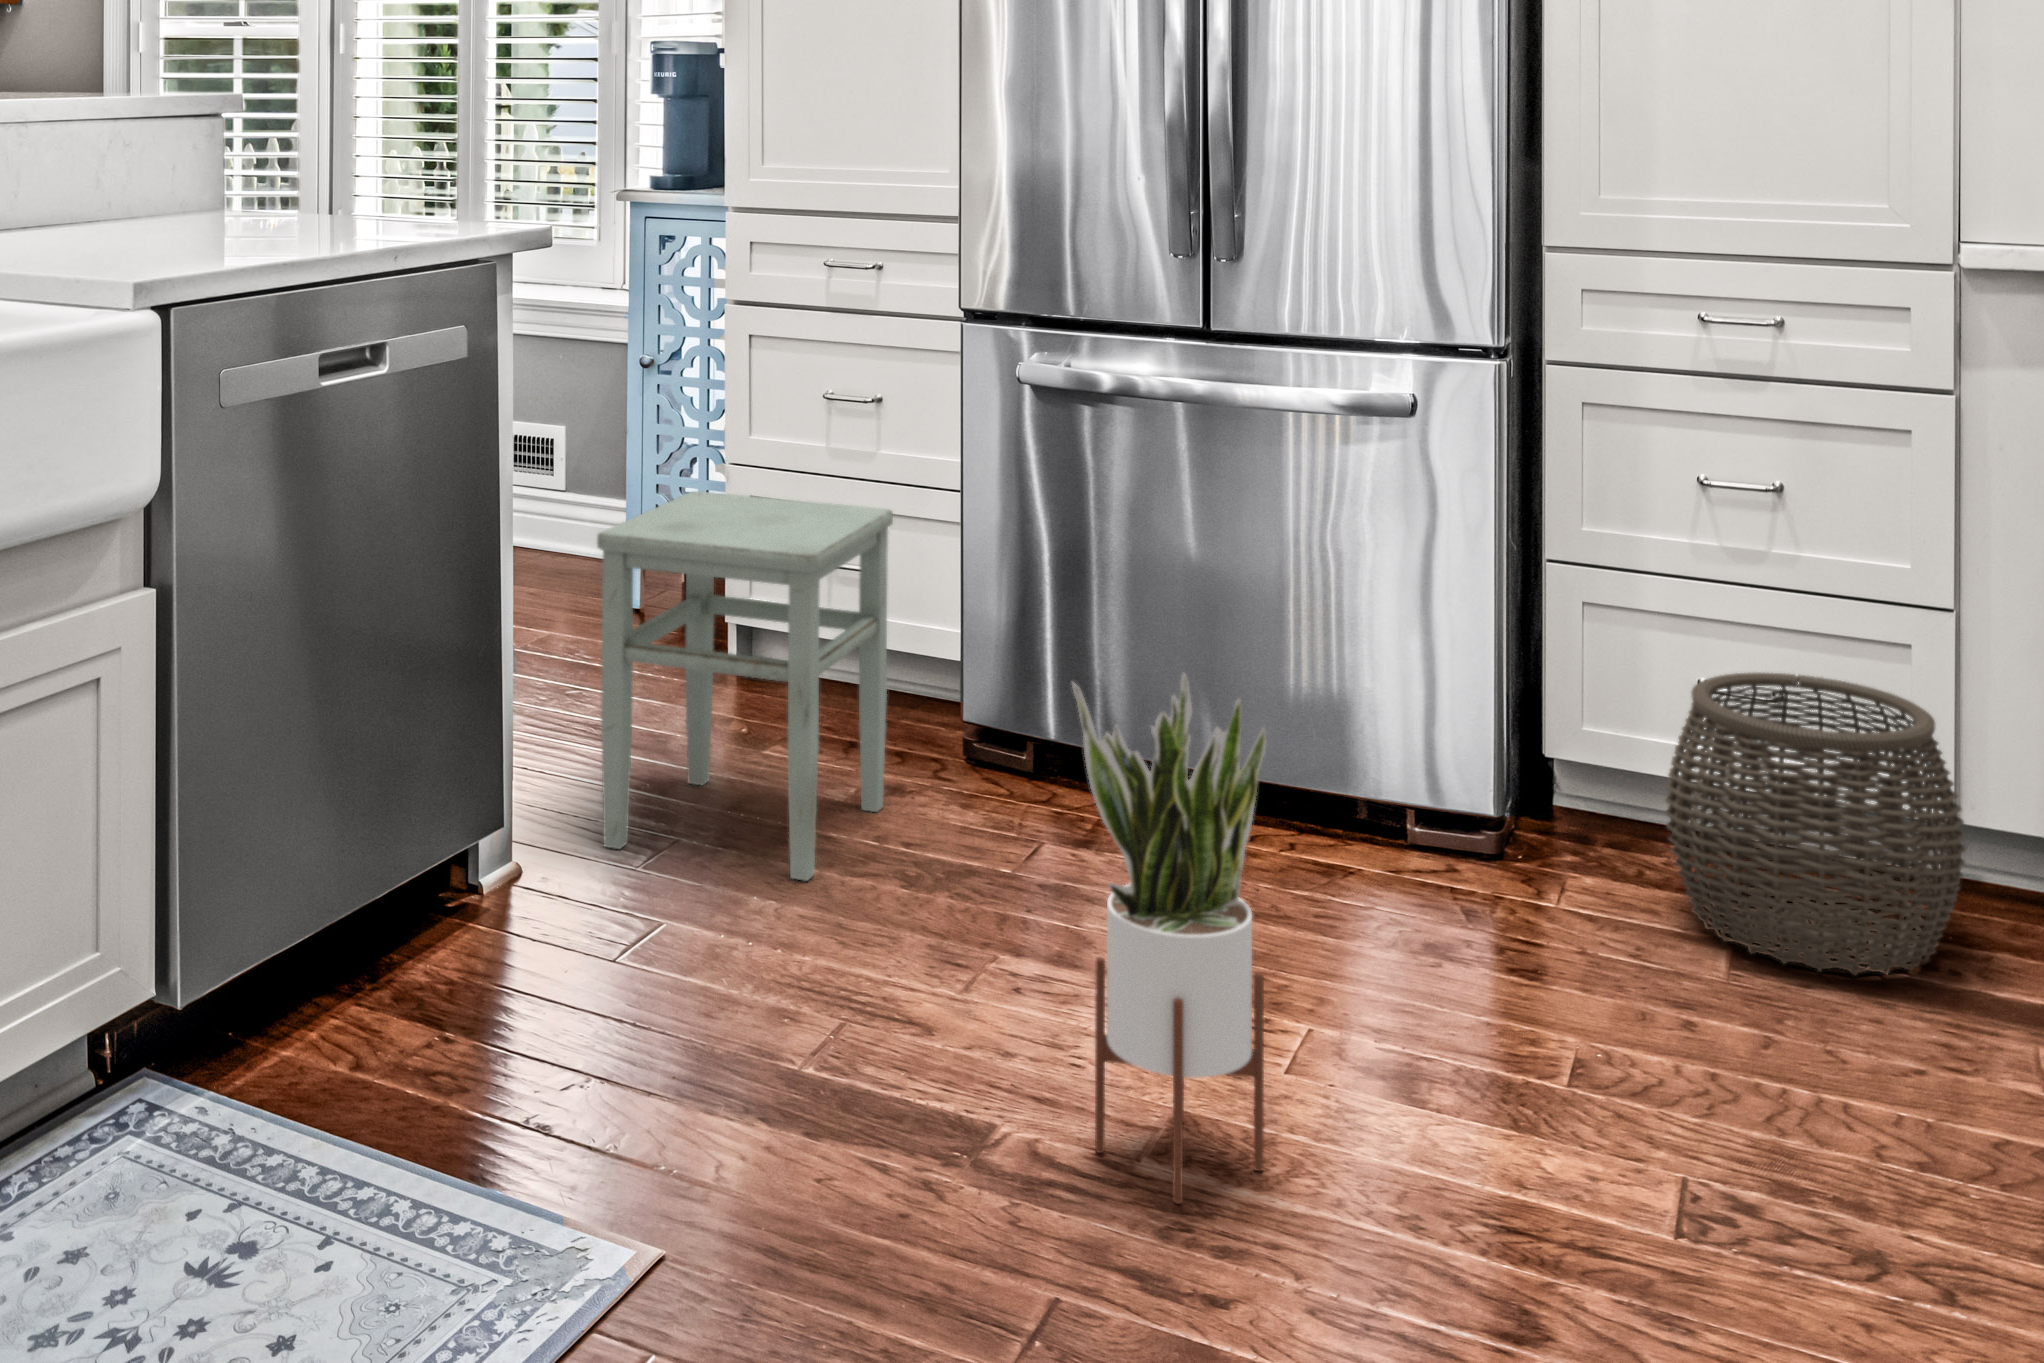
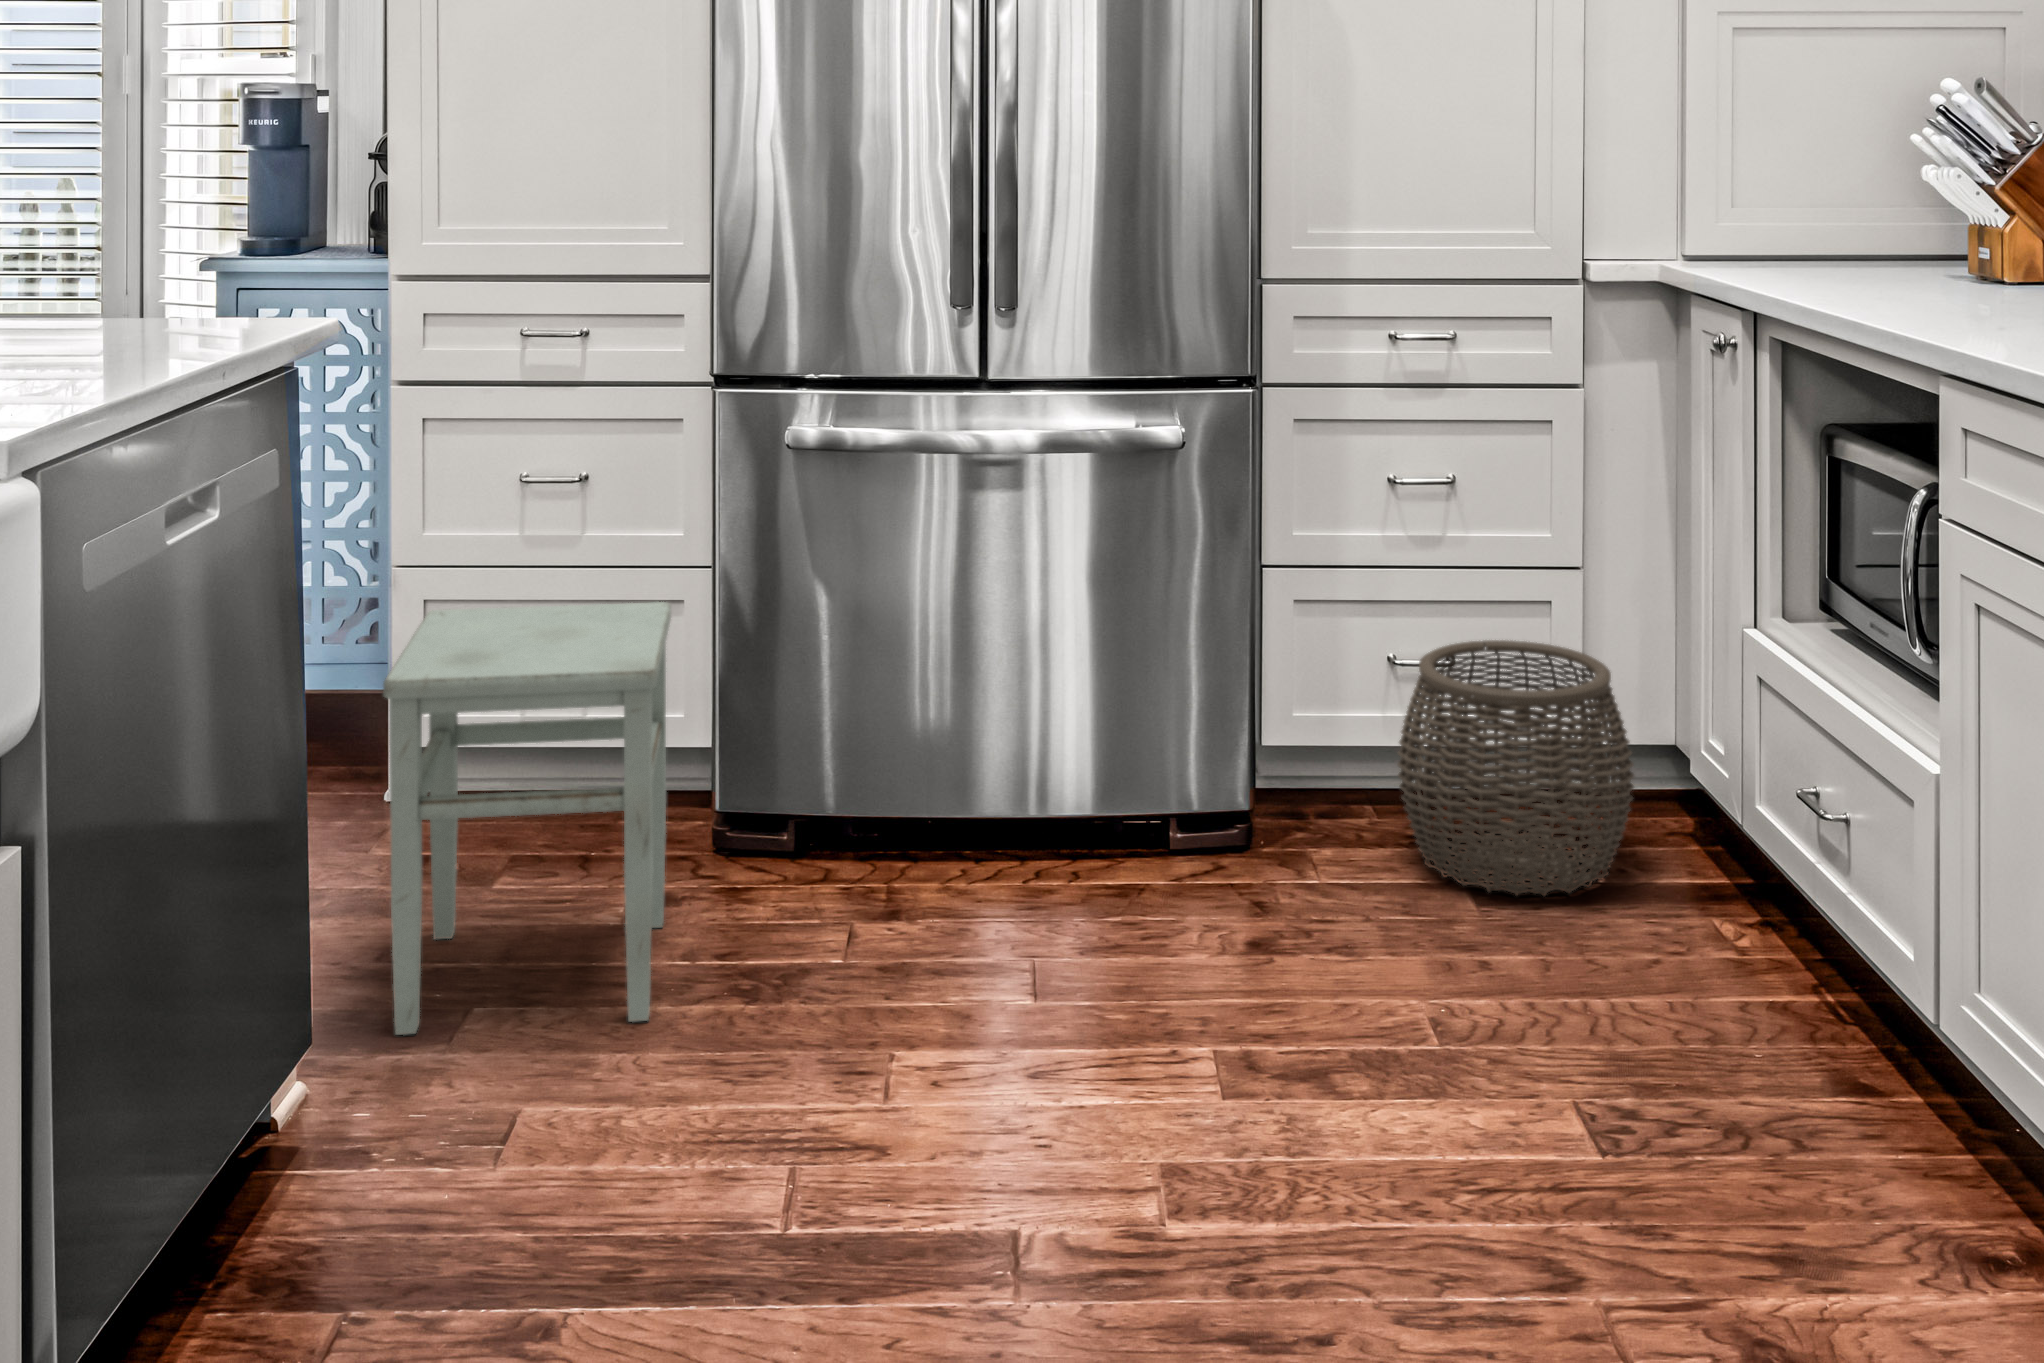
potted plant: present [1072,673,1267,1204] -> none [1117,745,1271,1255]

